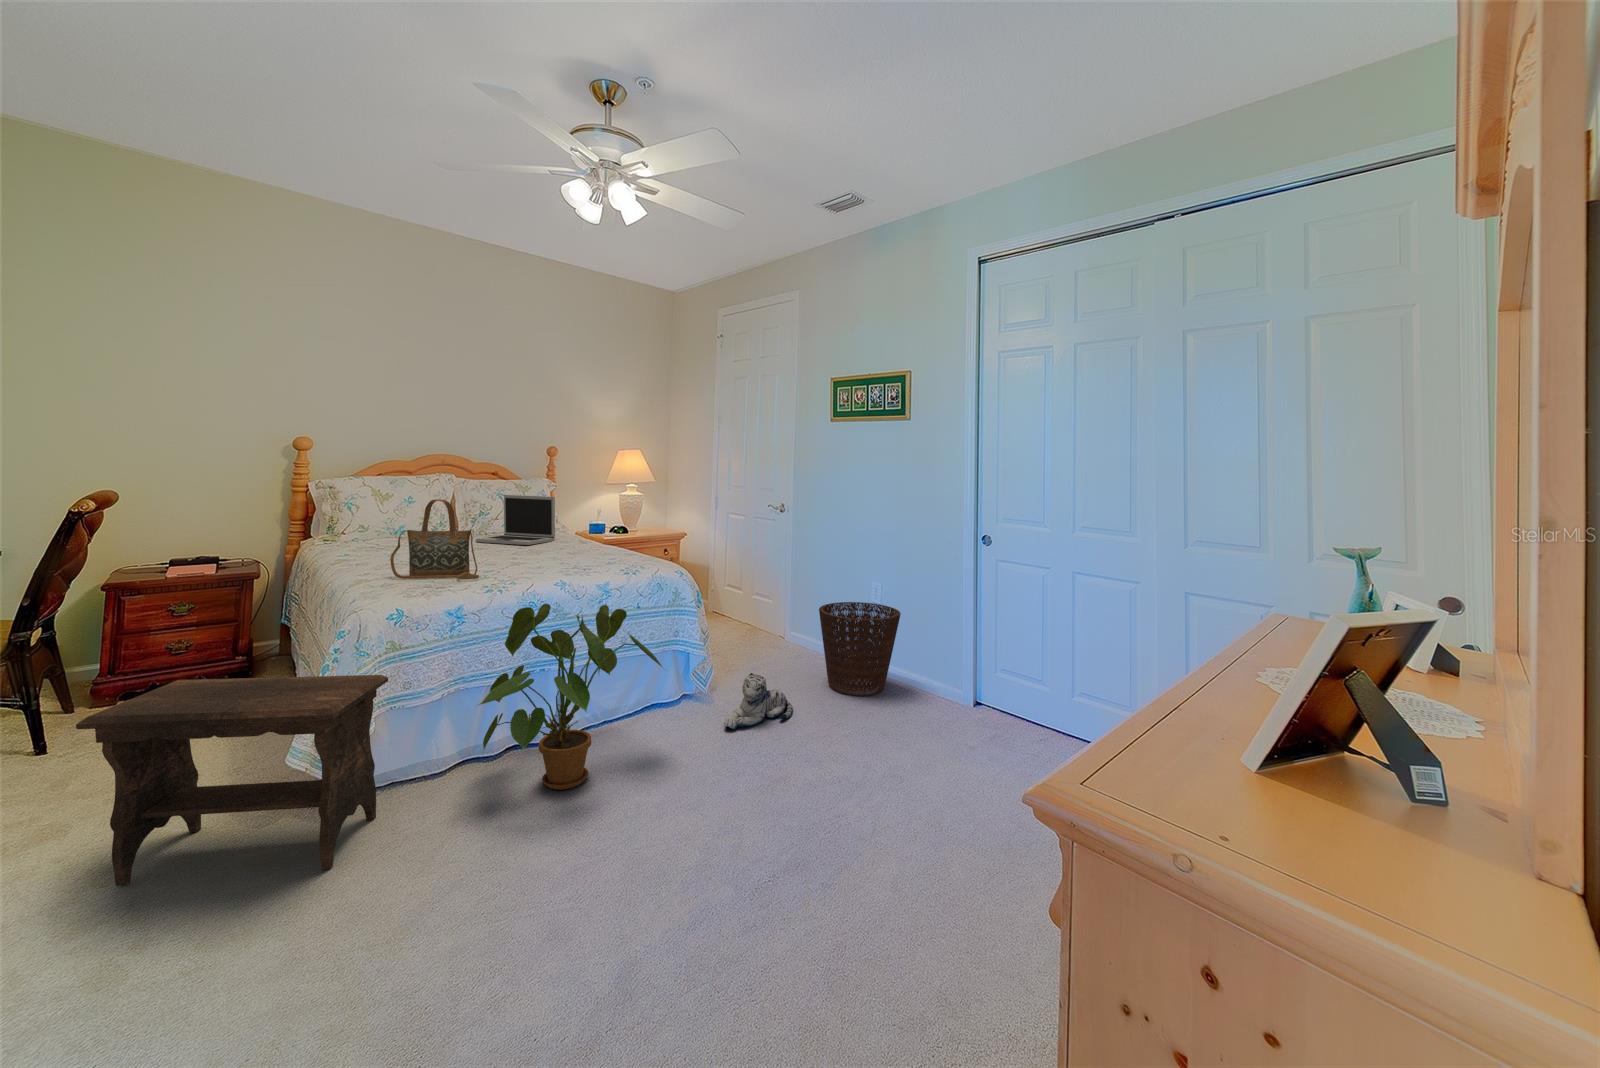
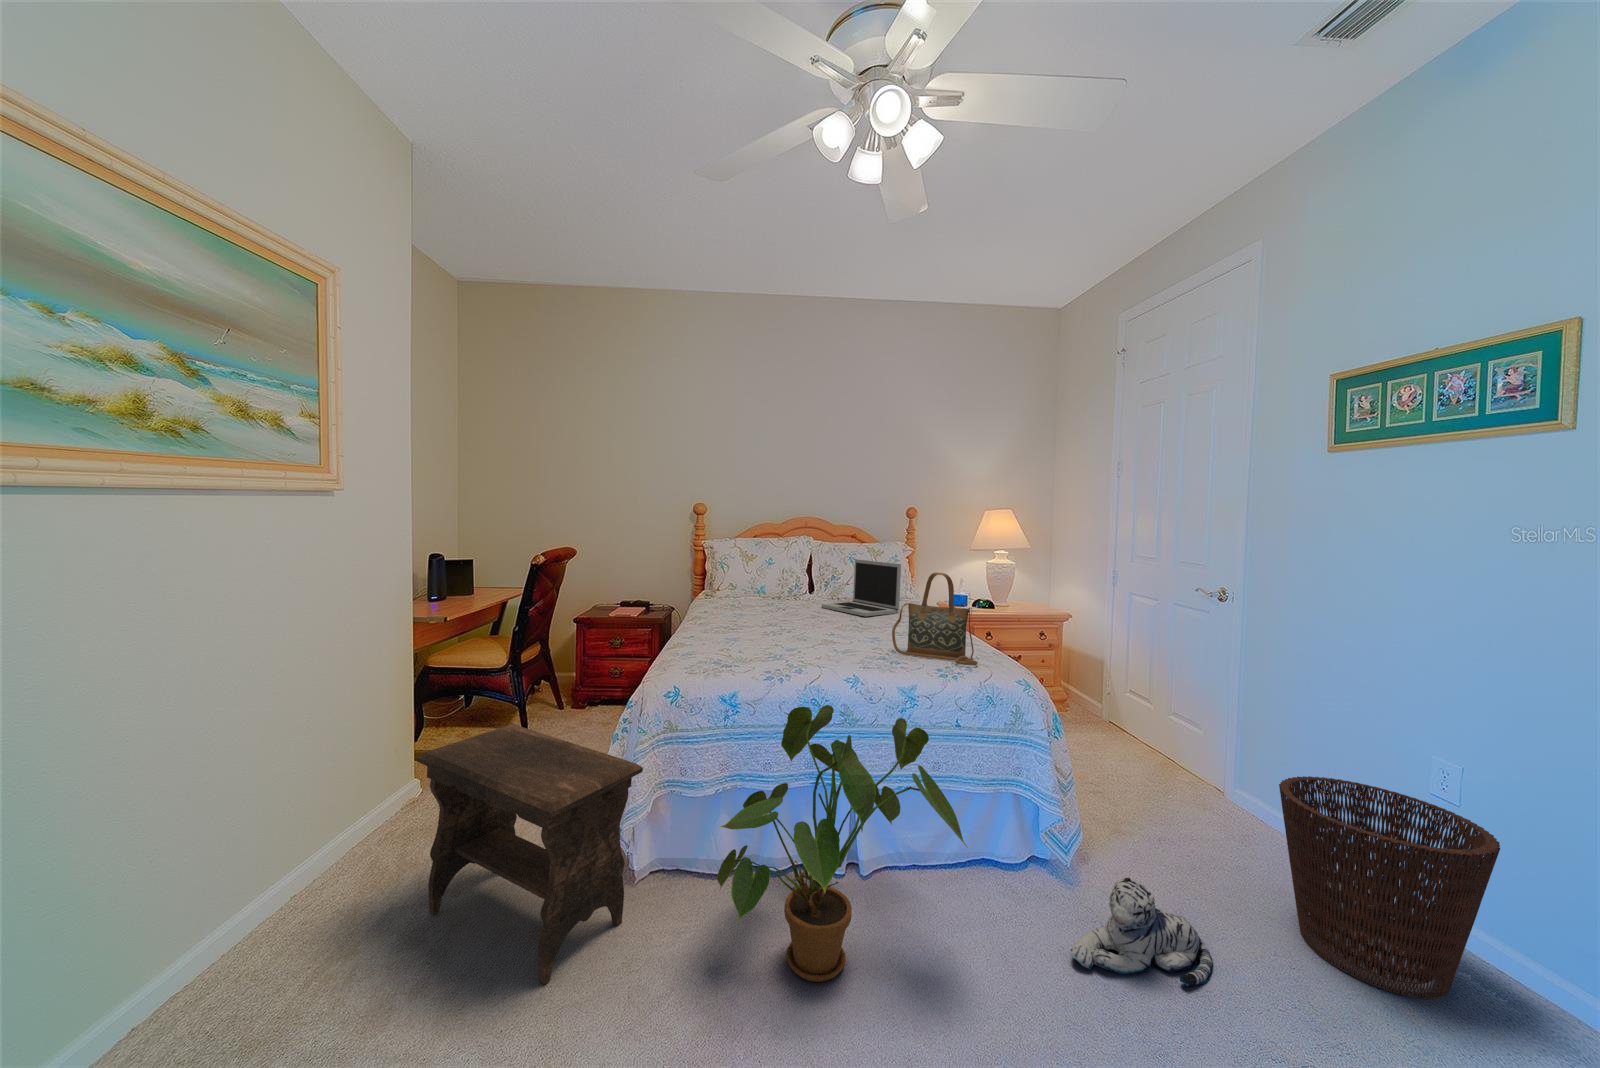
handbag: present [390,499,479,579] -> present [892,573,978,665]

